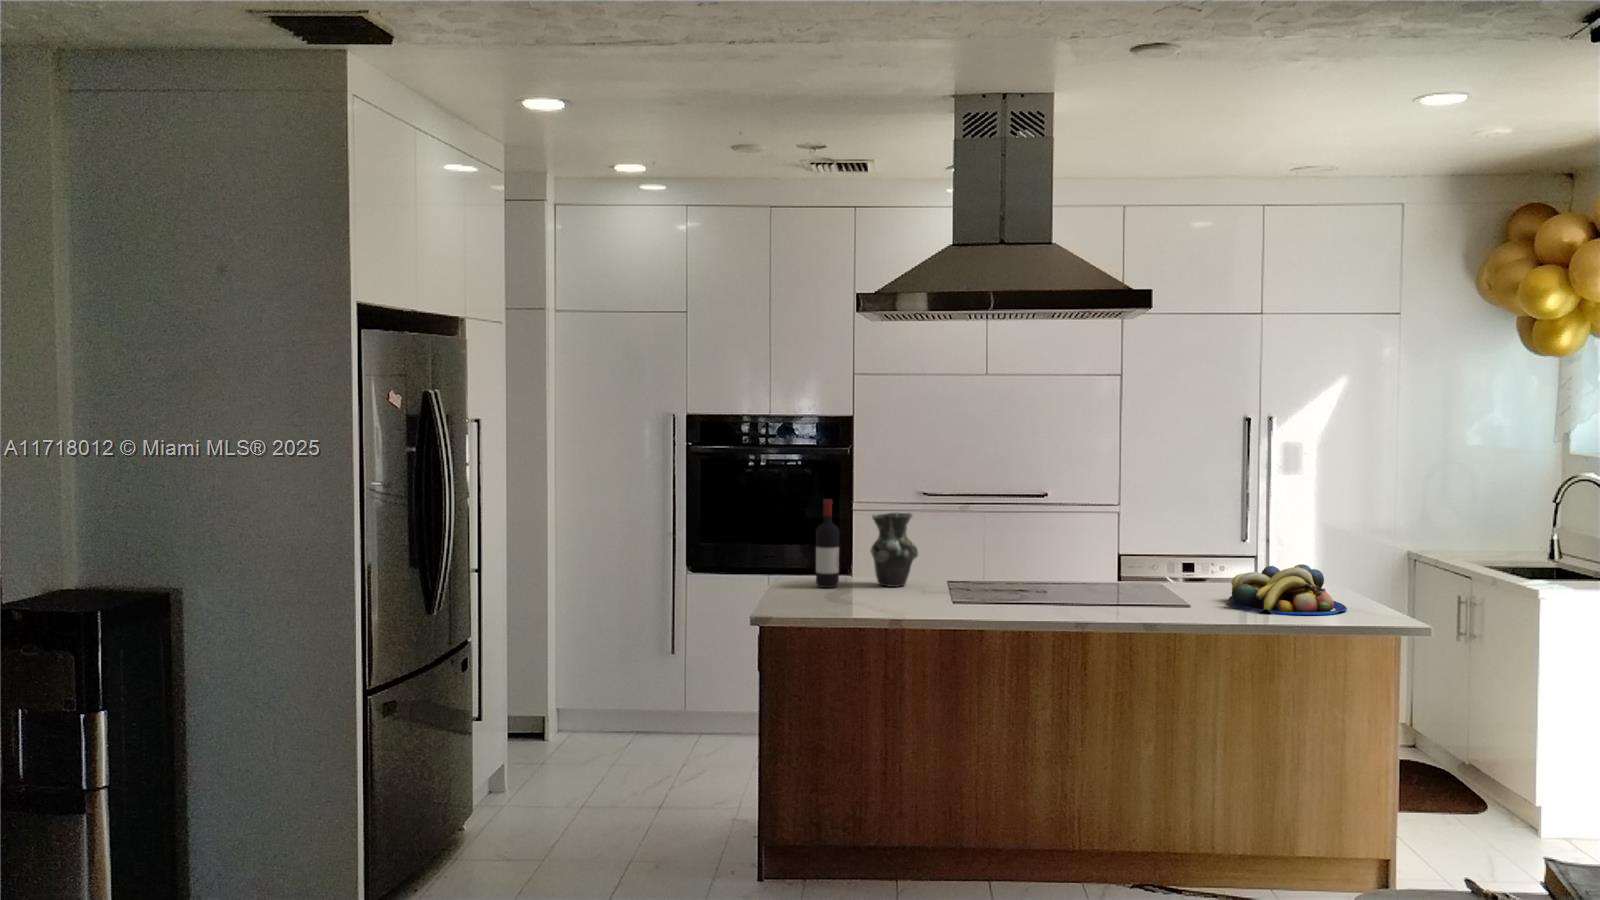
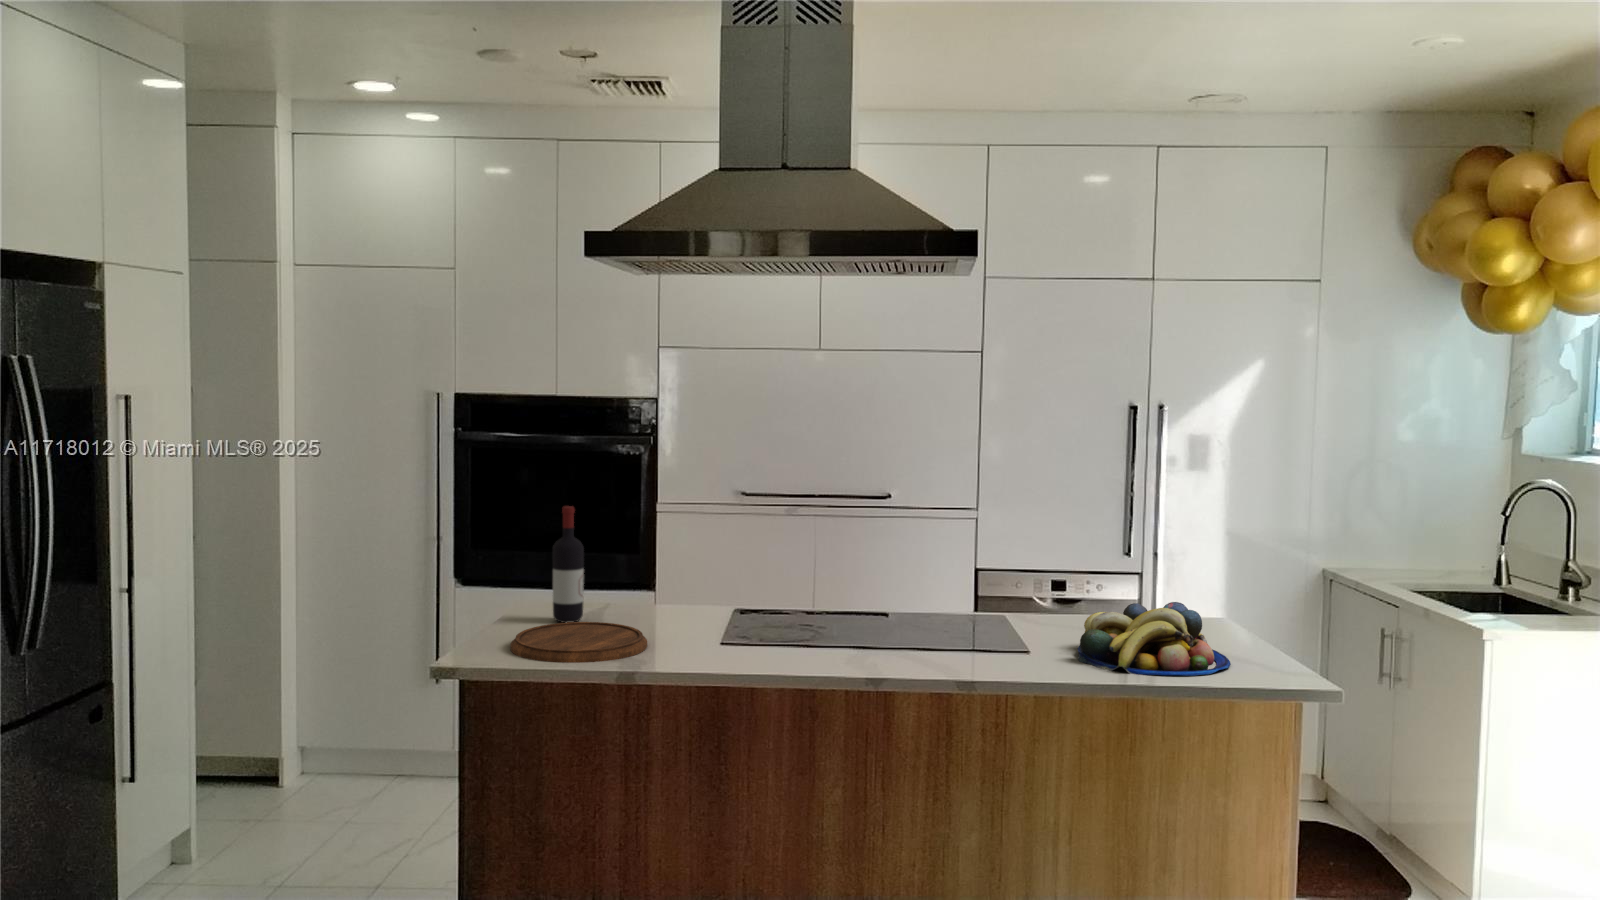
vase: present [871,513,918,587] -> none [626,523,689,621]
cutting board: none [804,585,904,610] -> present [510,622,647,663]

